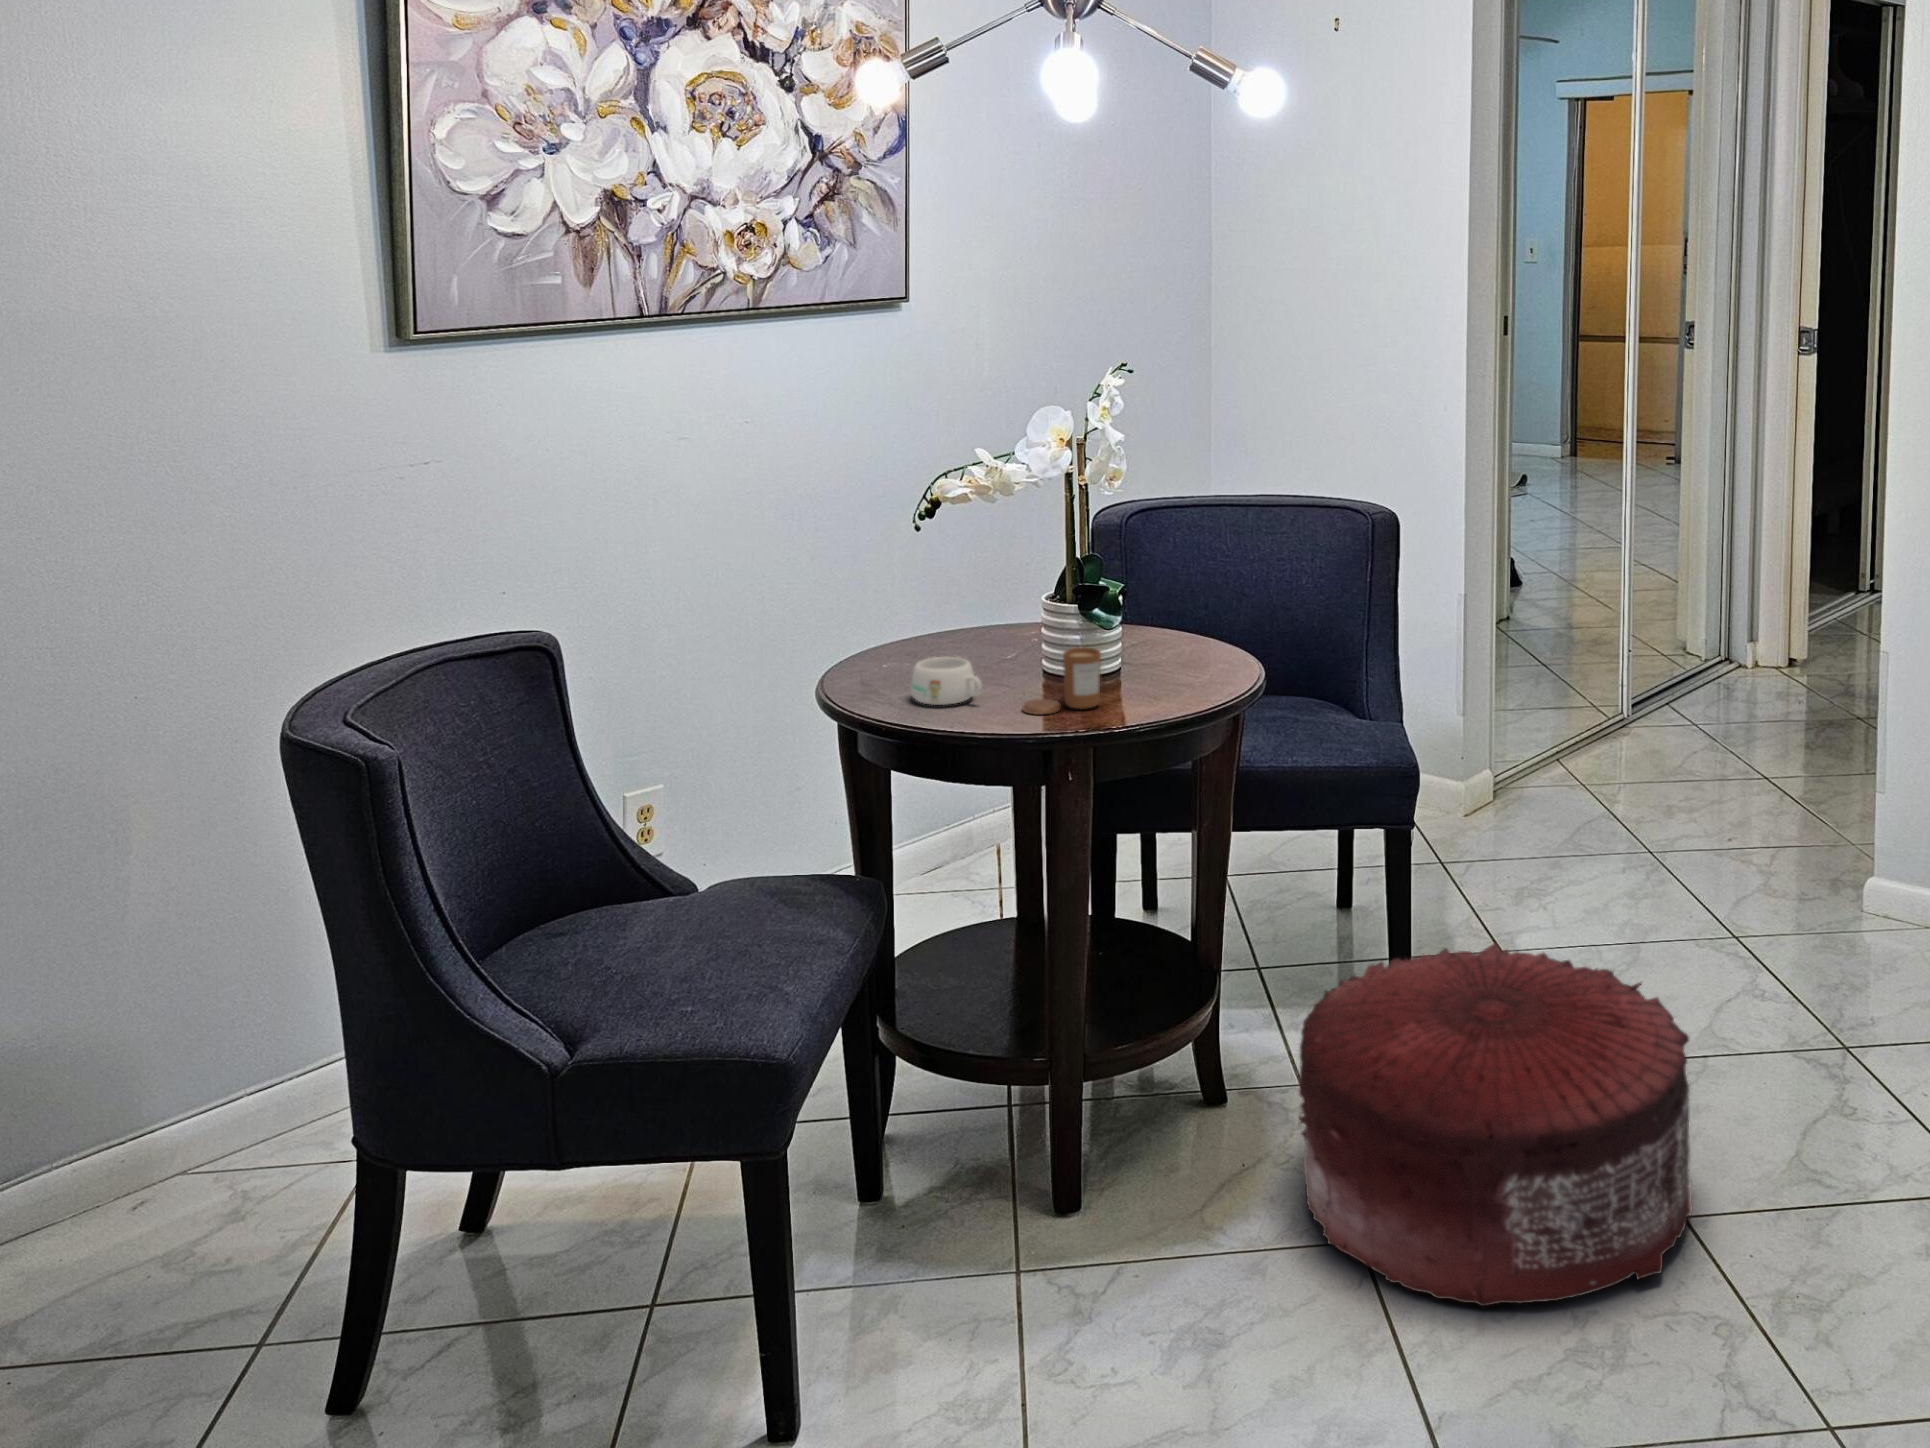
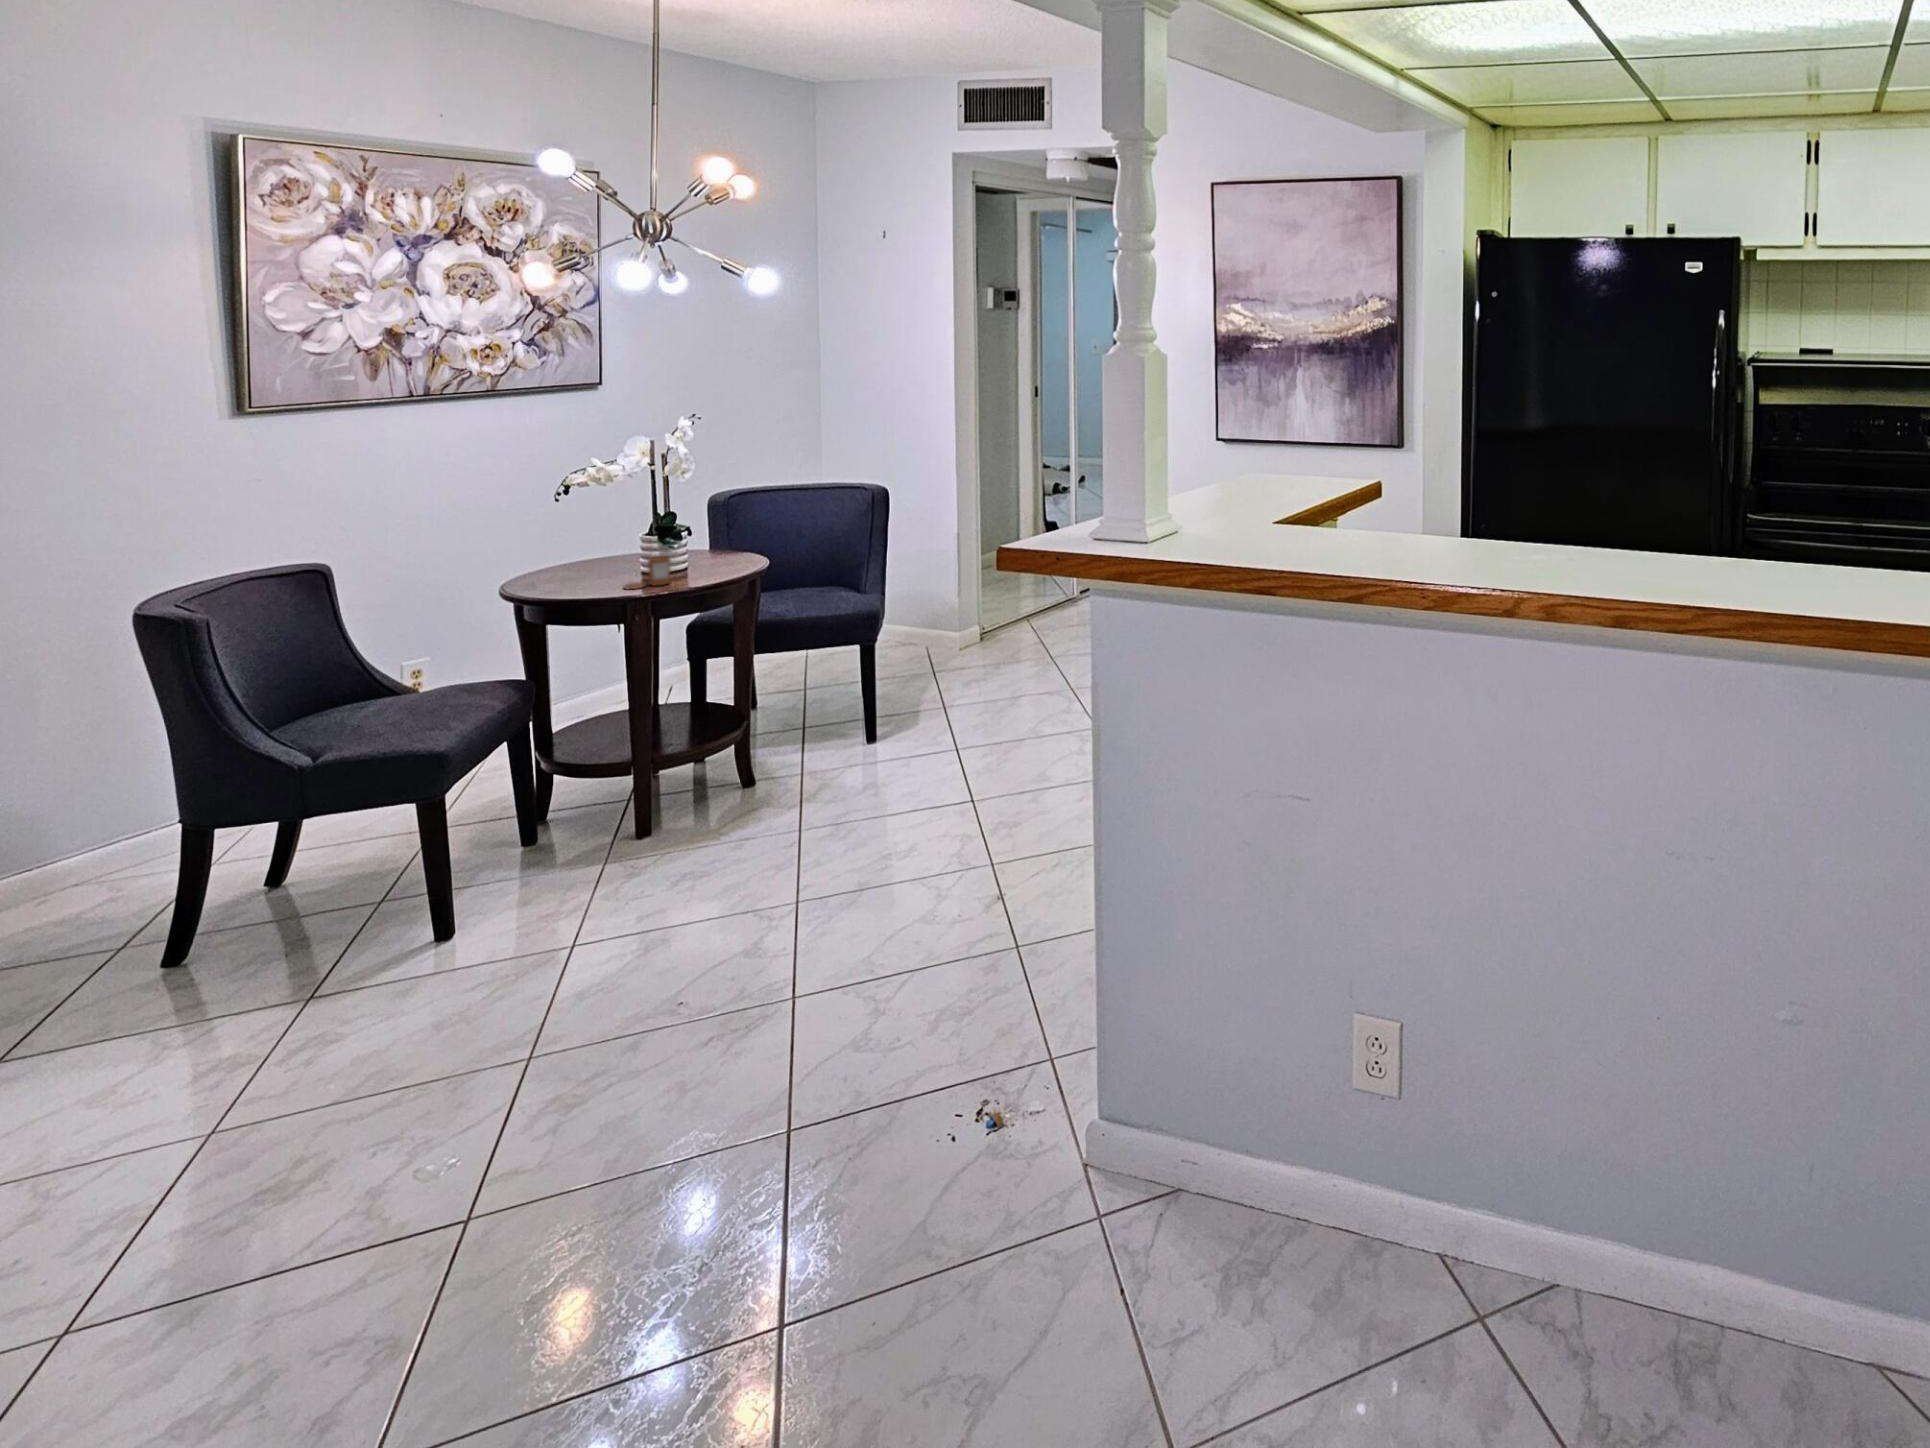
mug: present [911,657,982,705] -> none [559,565,601,589]
pouf: present [1299,943,1693,1306] -> none [772,687,978,841]

